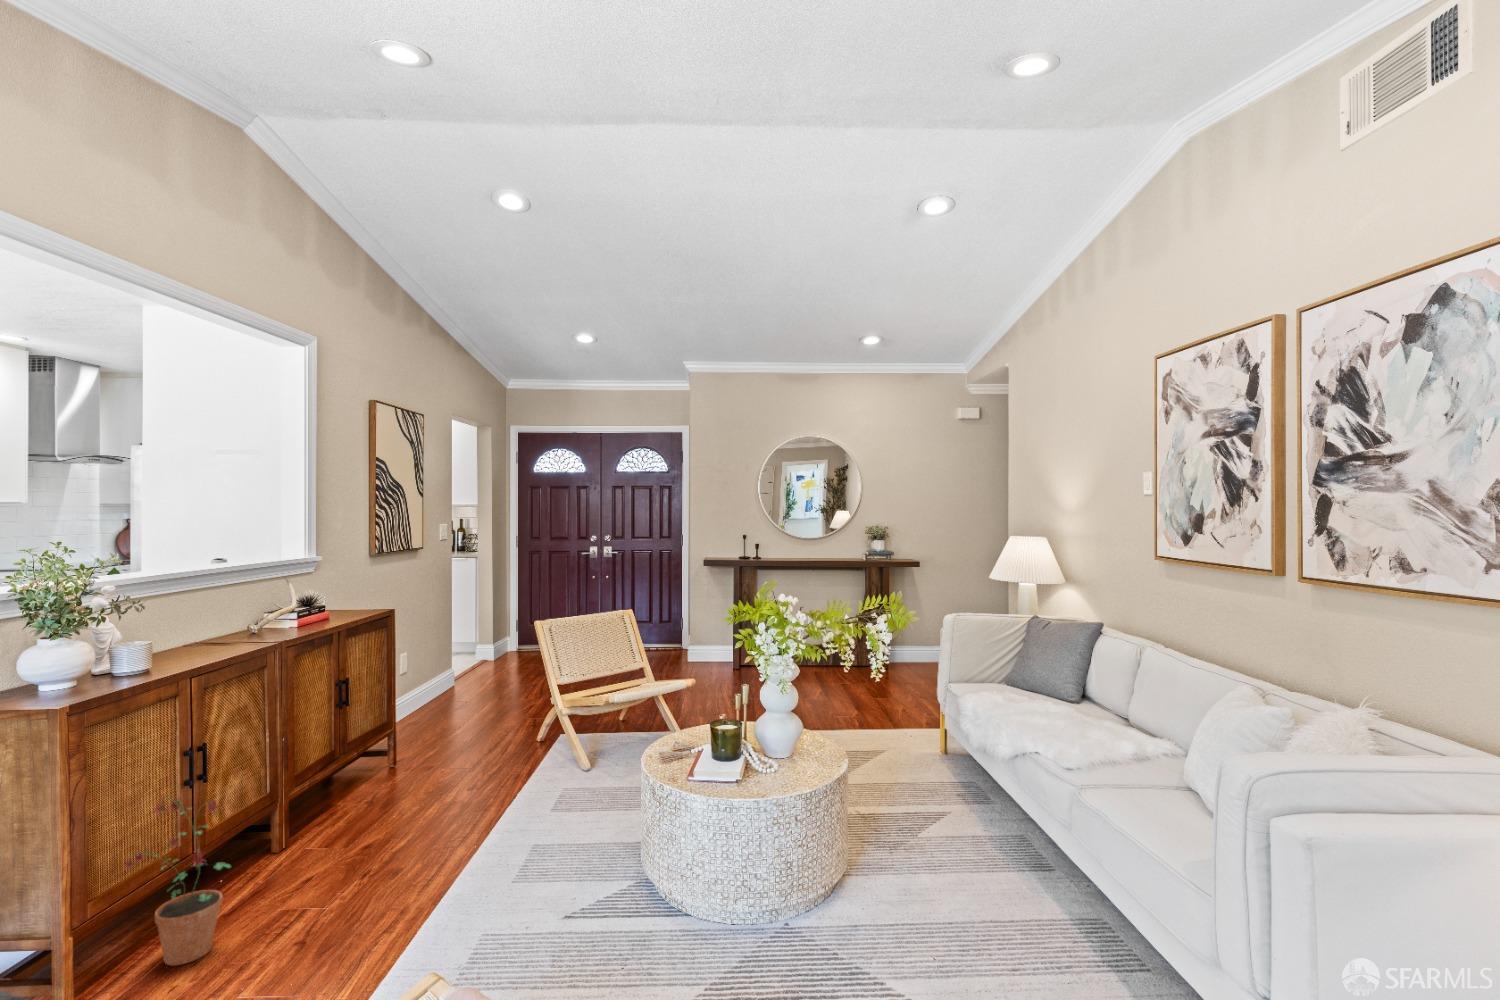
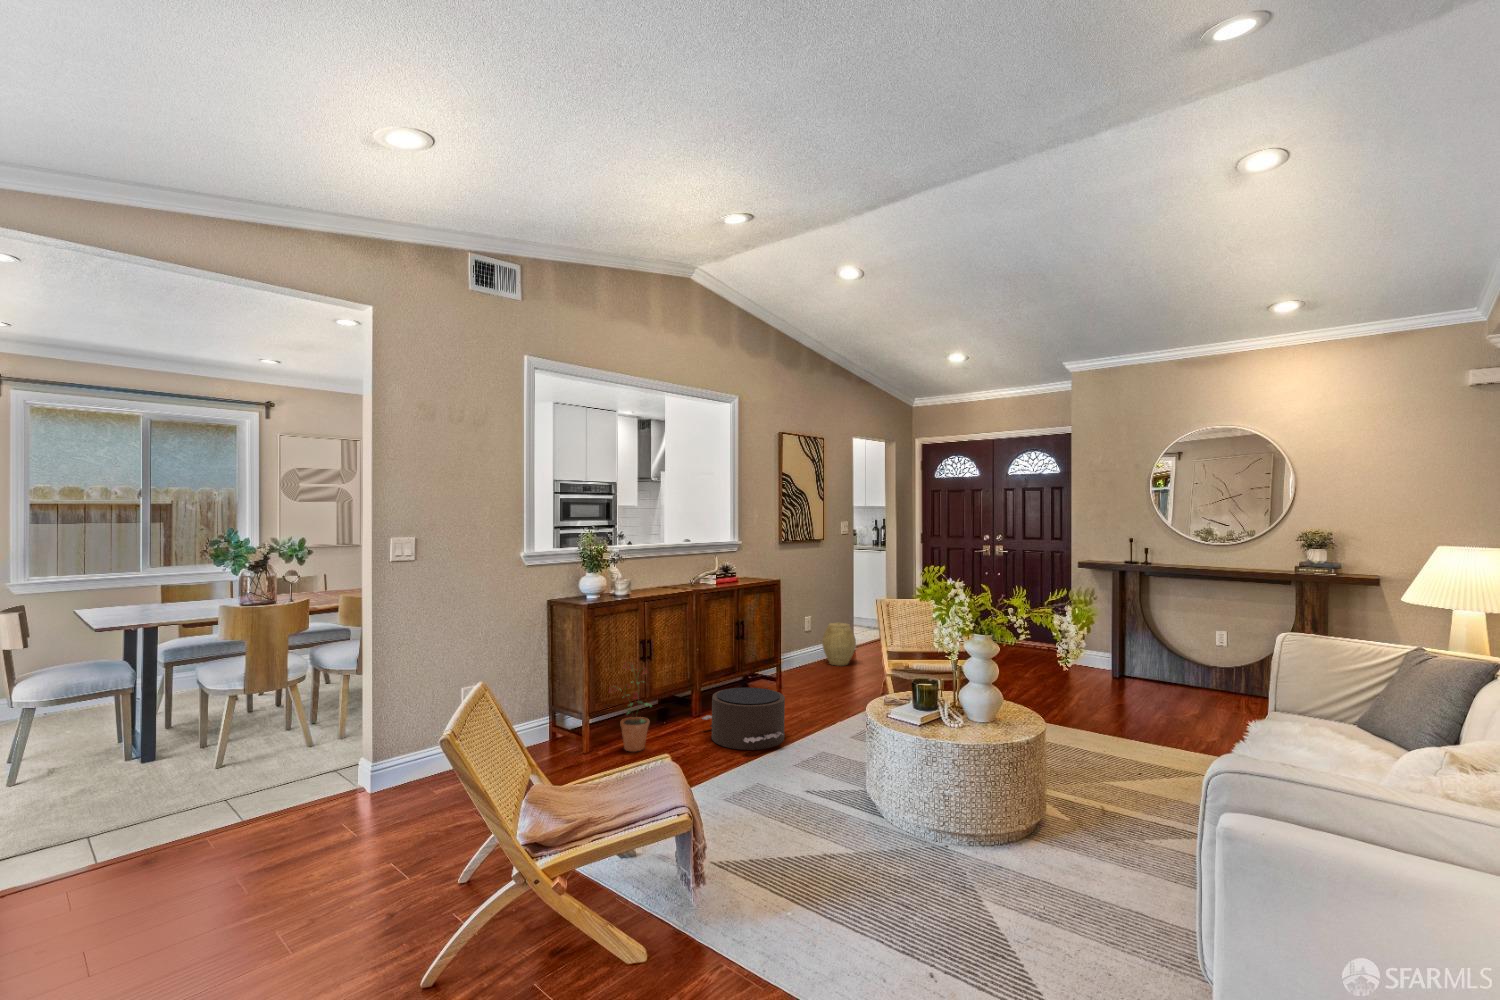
woven basket: none [424,655,471,712] -> present [822,622,856,666]
pouf: none [307,776,469,889] -> present [702,688,785,750]

